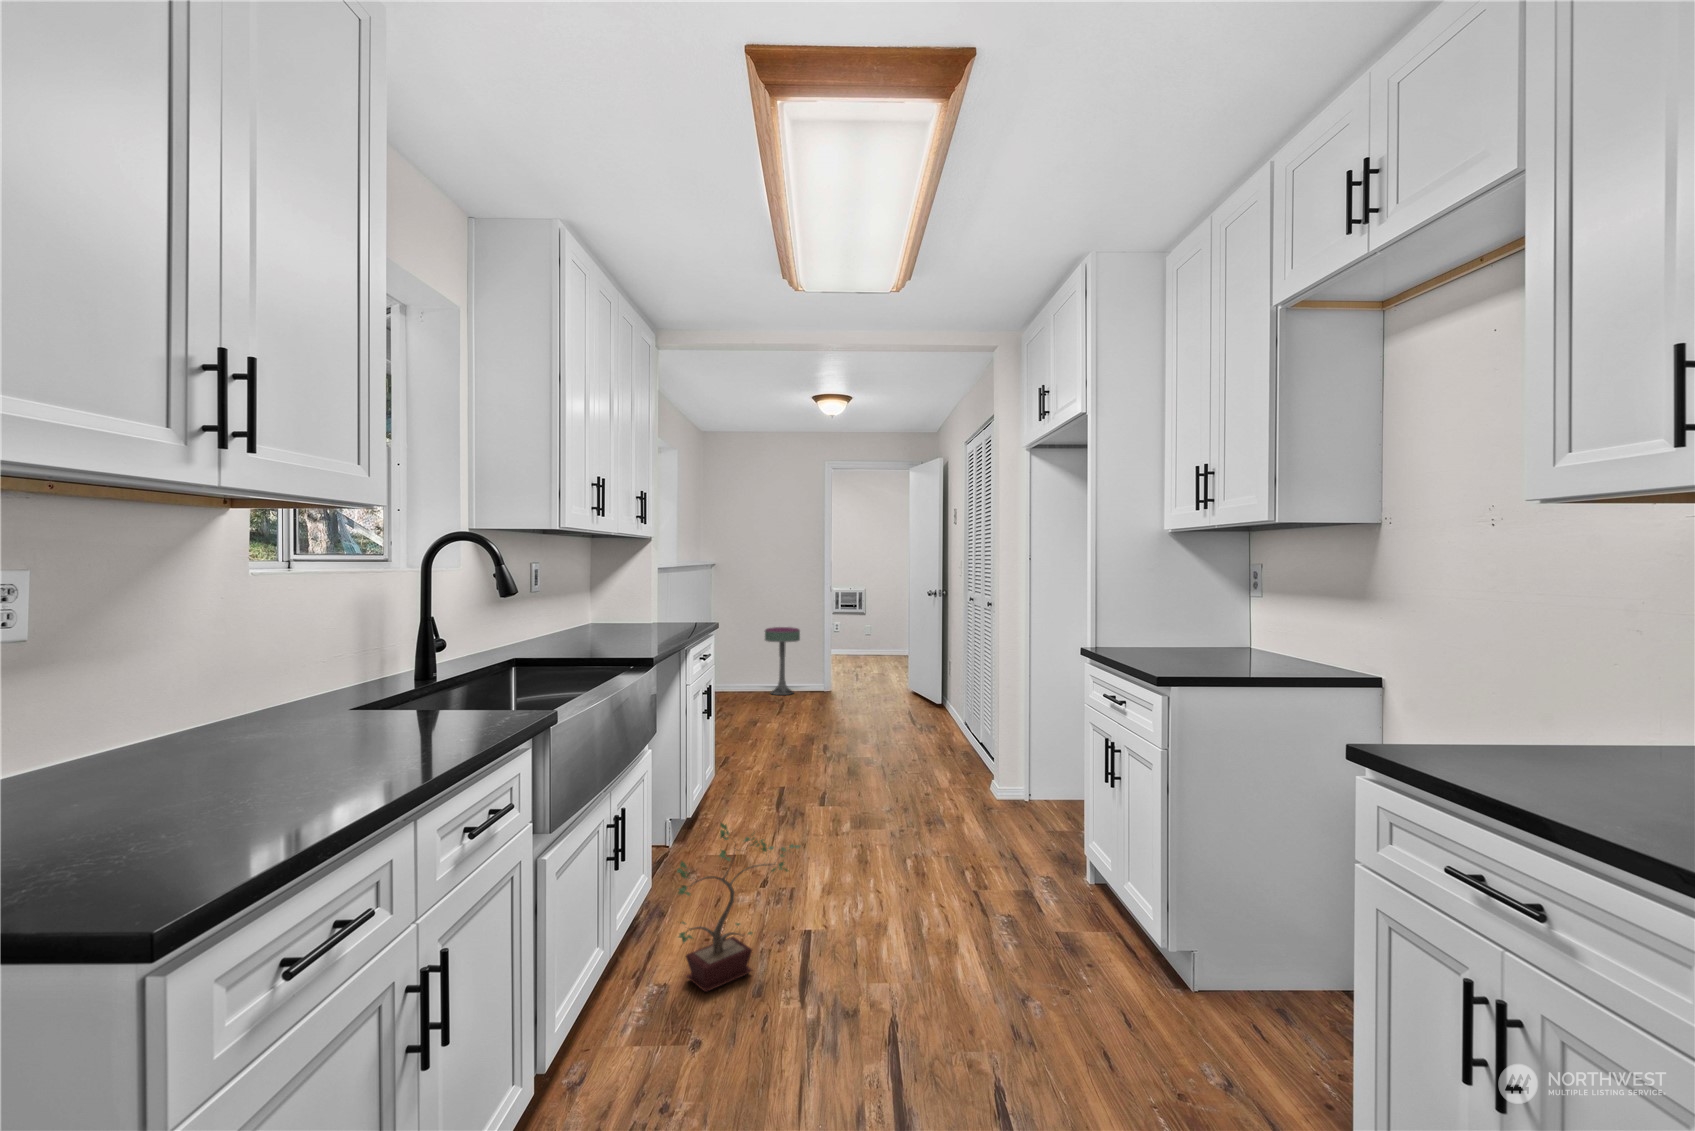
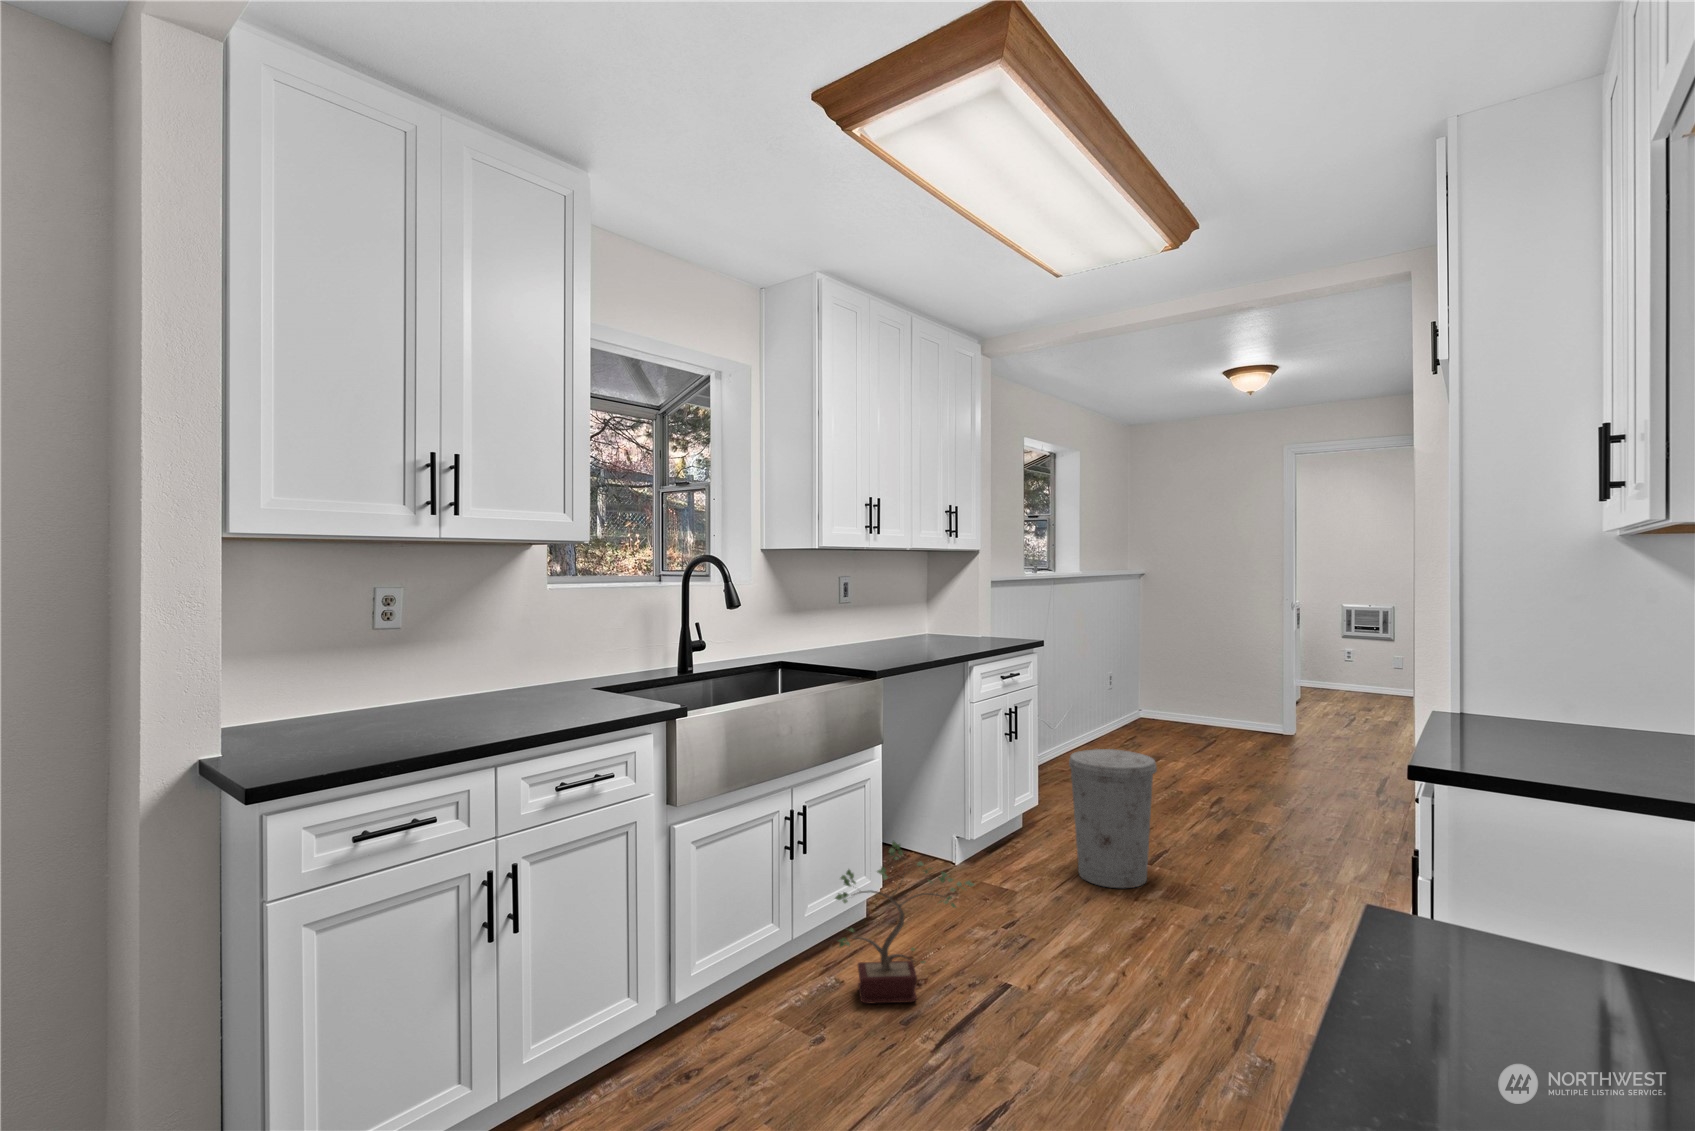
bar stool: present [765,627,800,695] -> none [1206,650,1253,734]
trash can: none [768,713,840,831] -> present [1069,749,1157,888]

